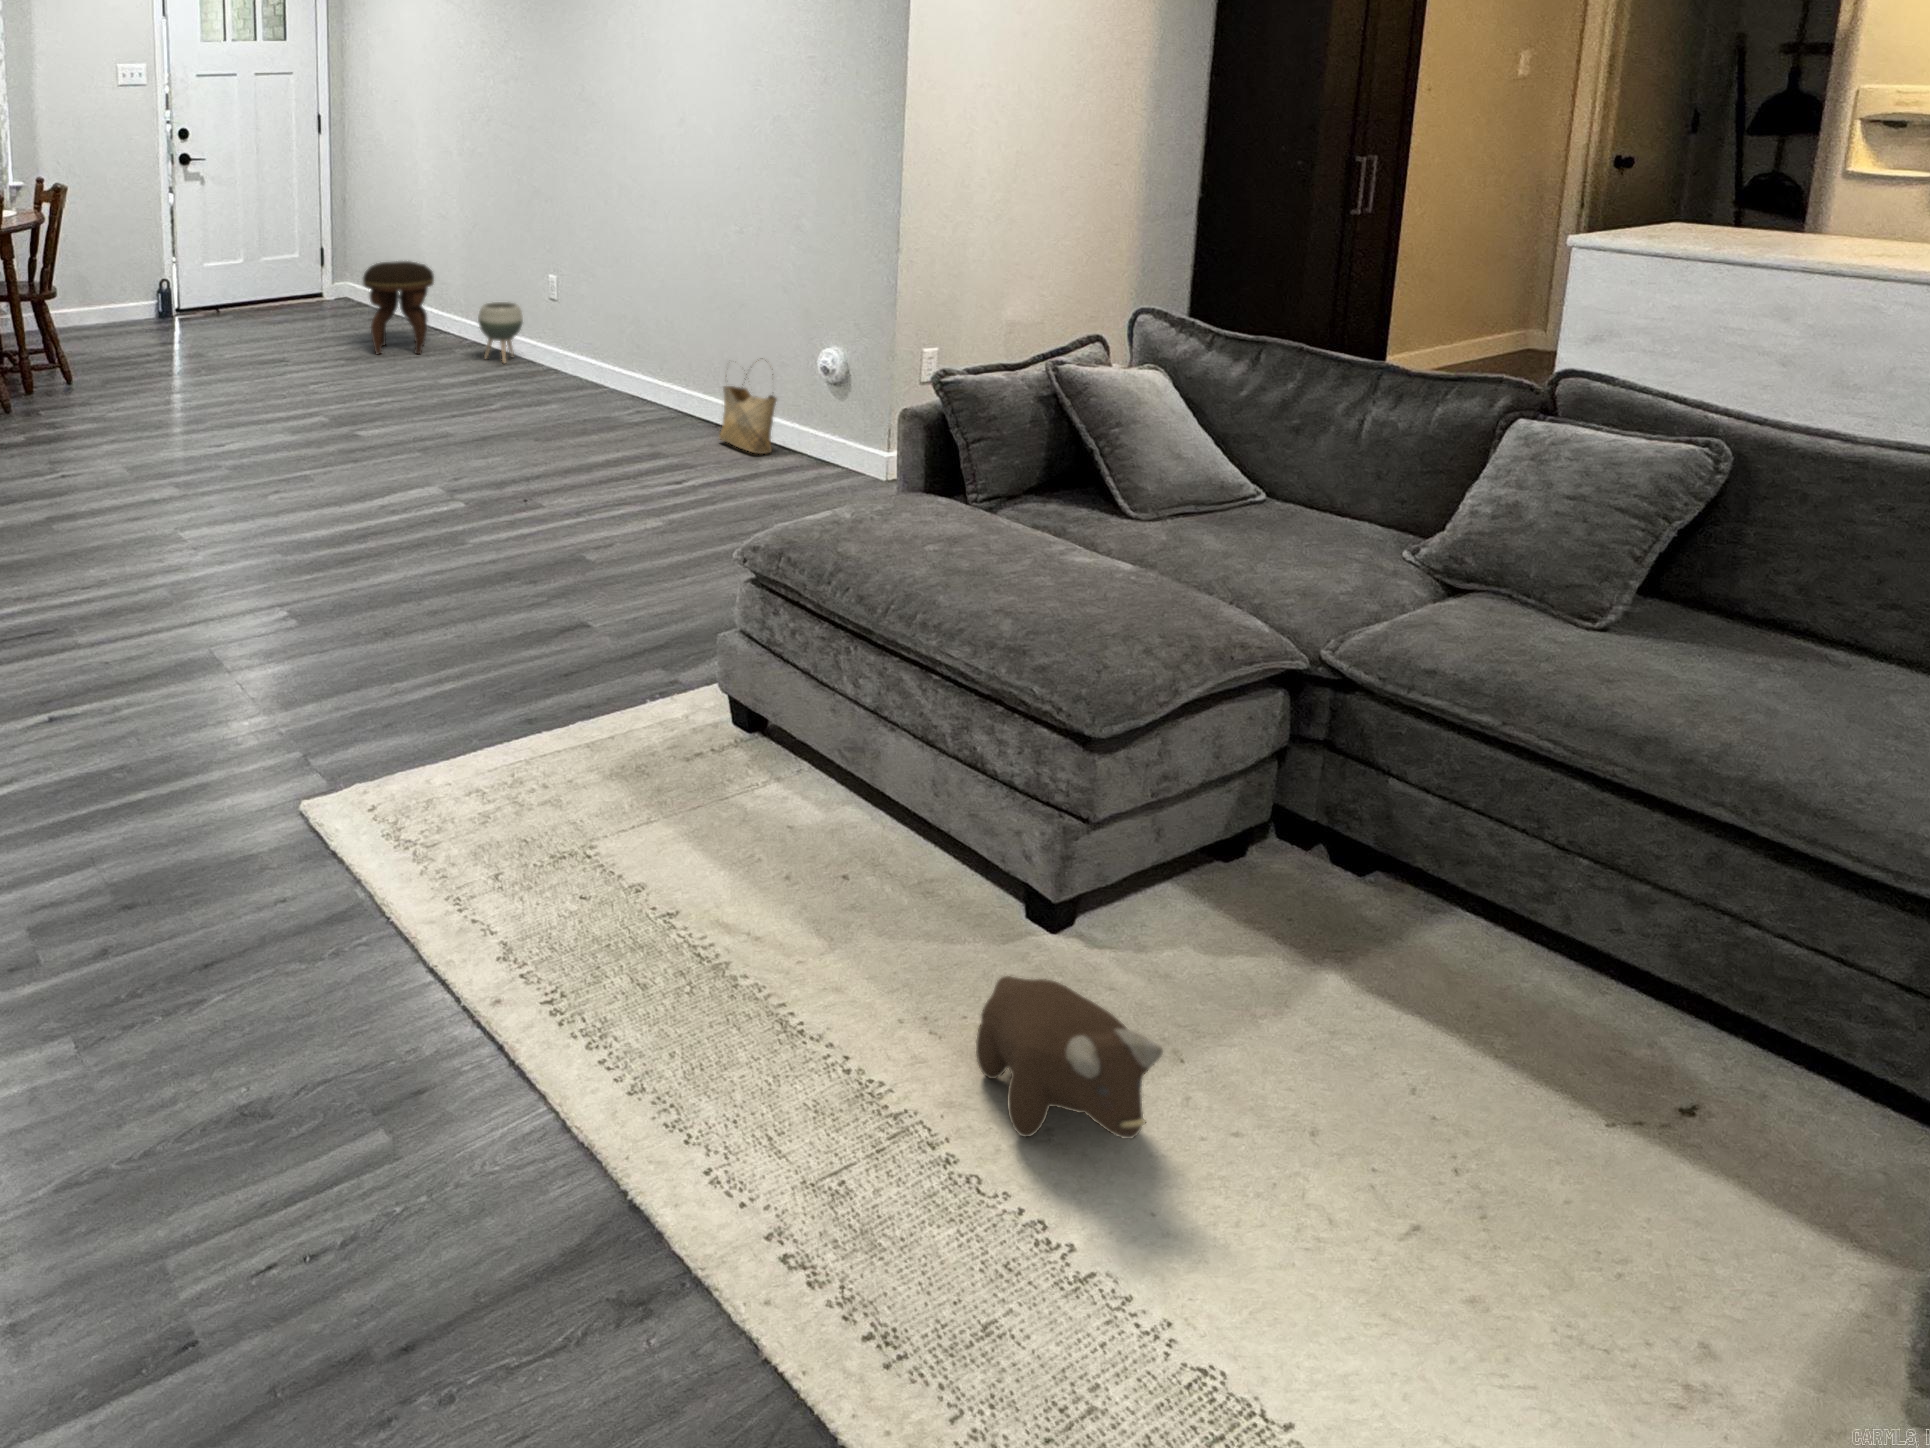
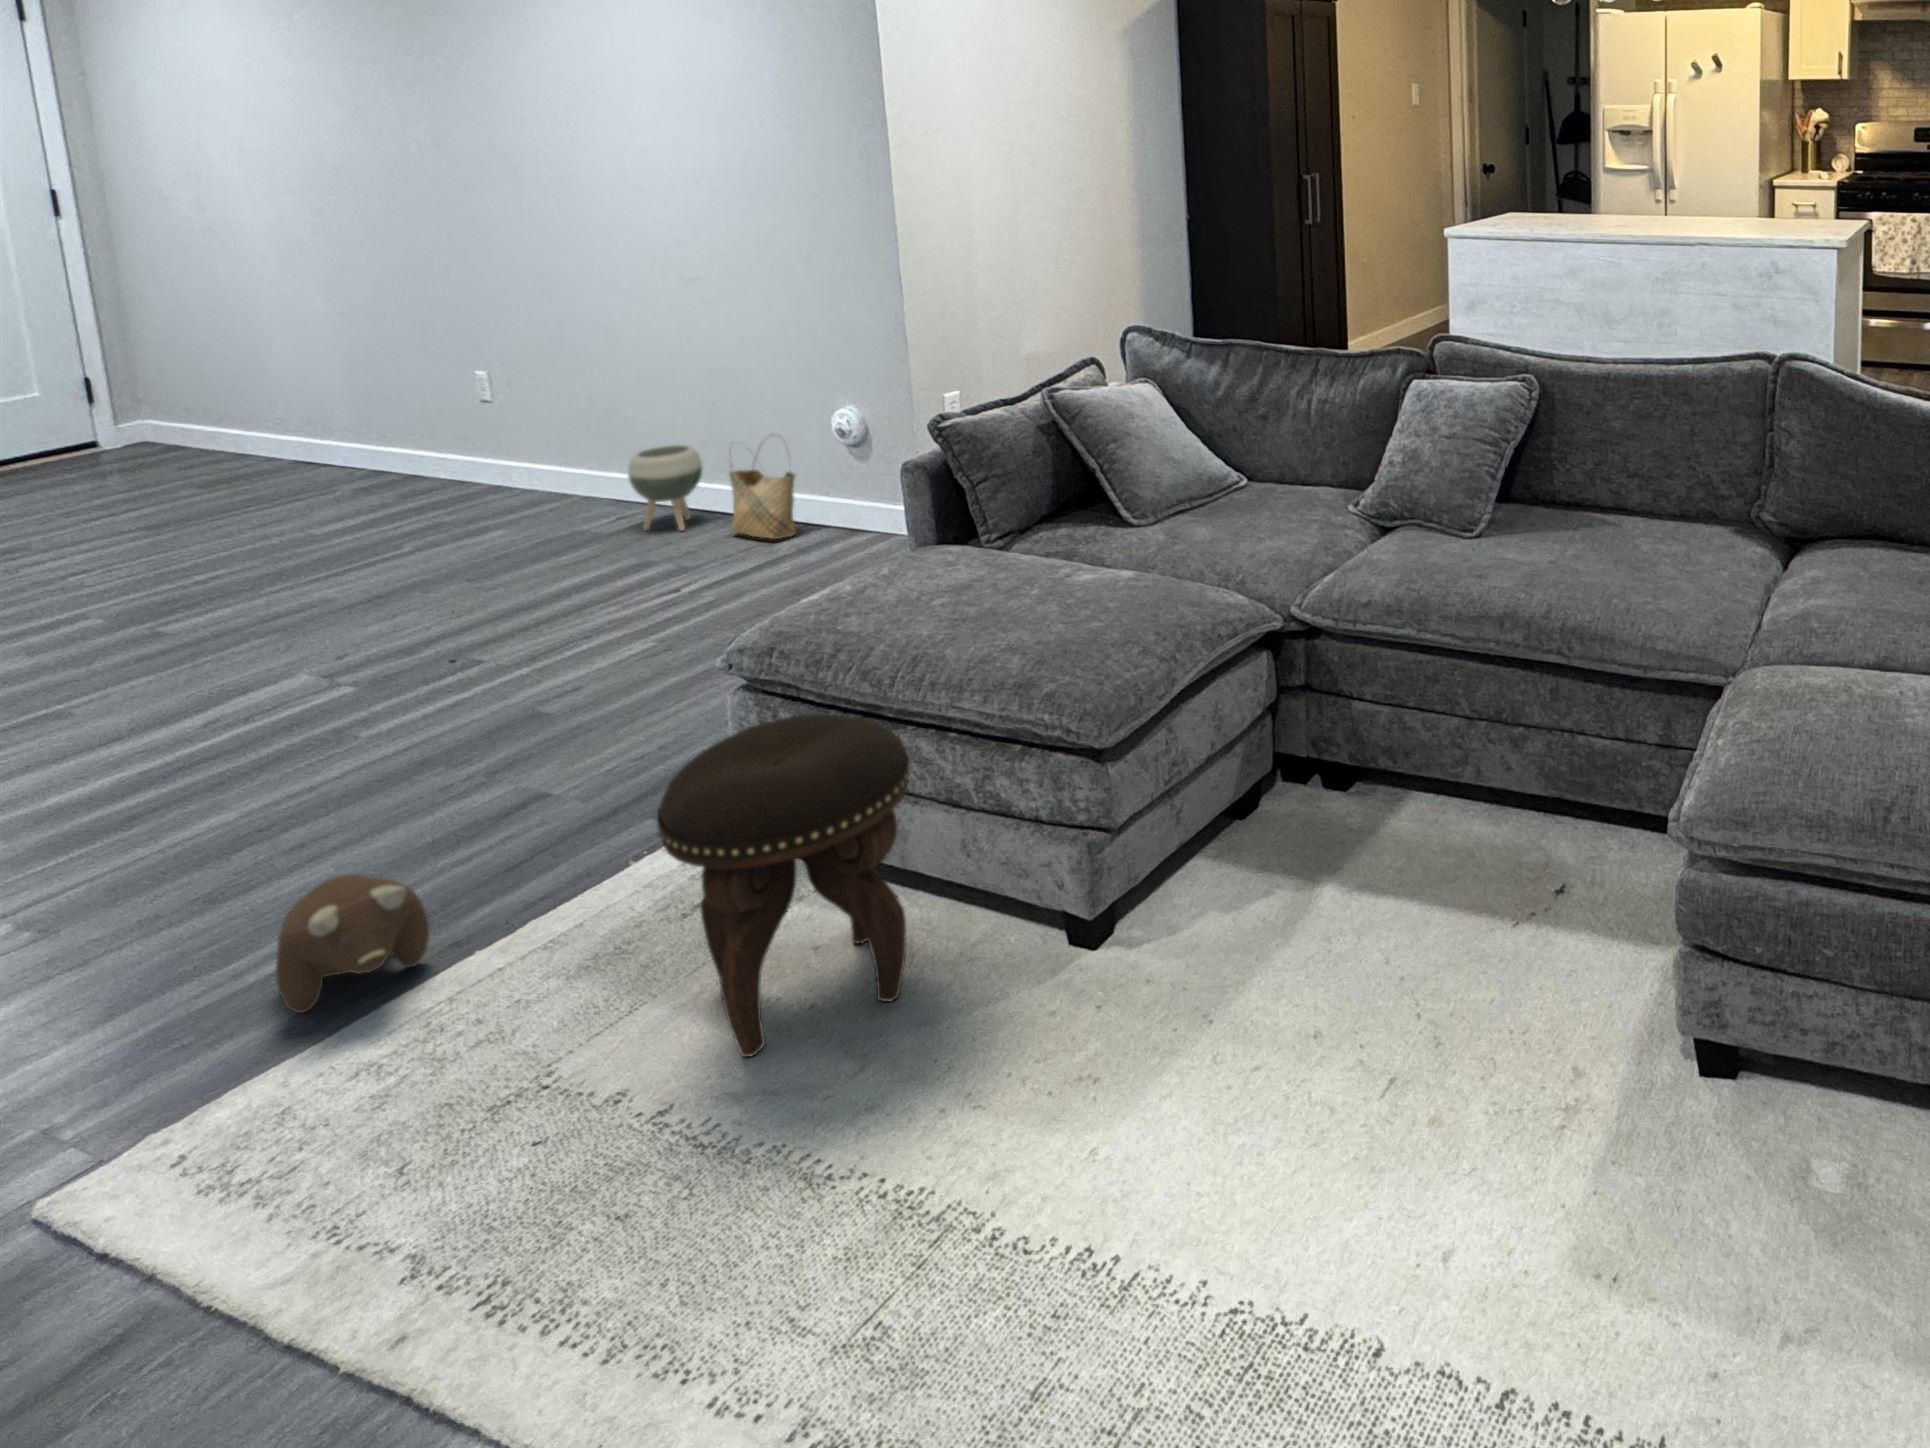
footstool: present [363,261,434,354] -> present [657,713,910,1058]
planter: present [478,302,523,363] -> present [628,445,702,531]
plush toy: present [976,976,1163,1139] -> present [276,874,429,1013]

